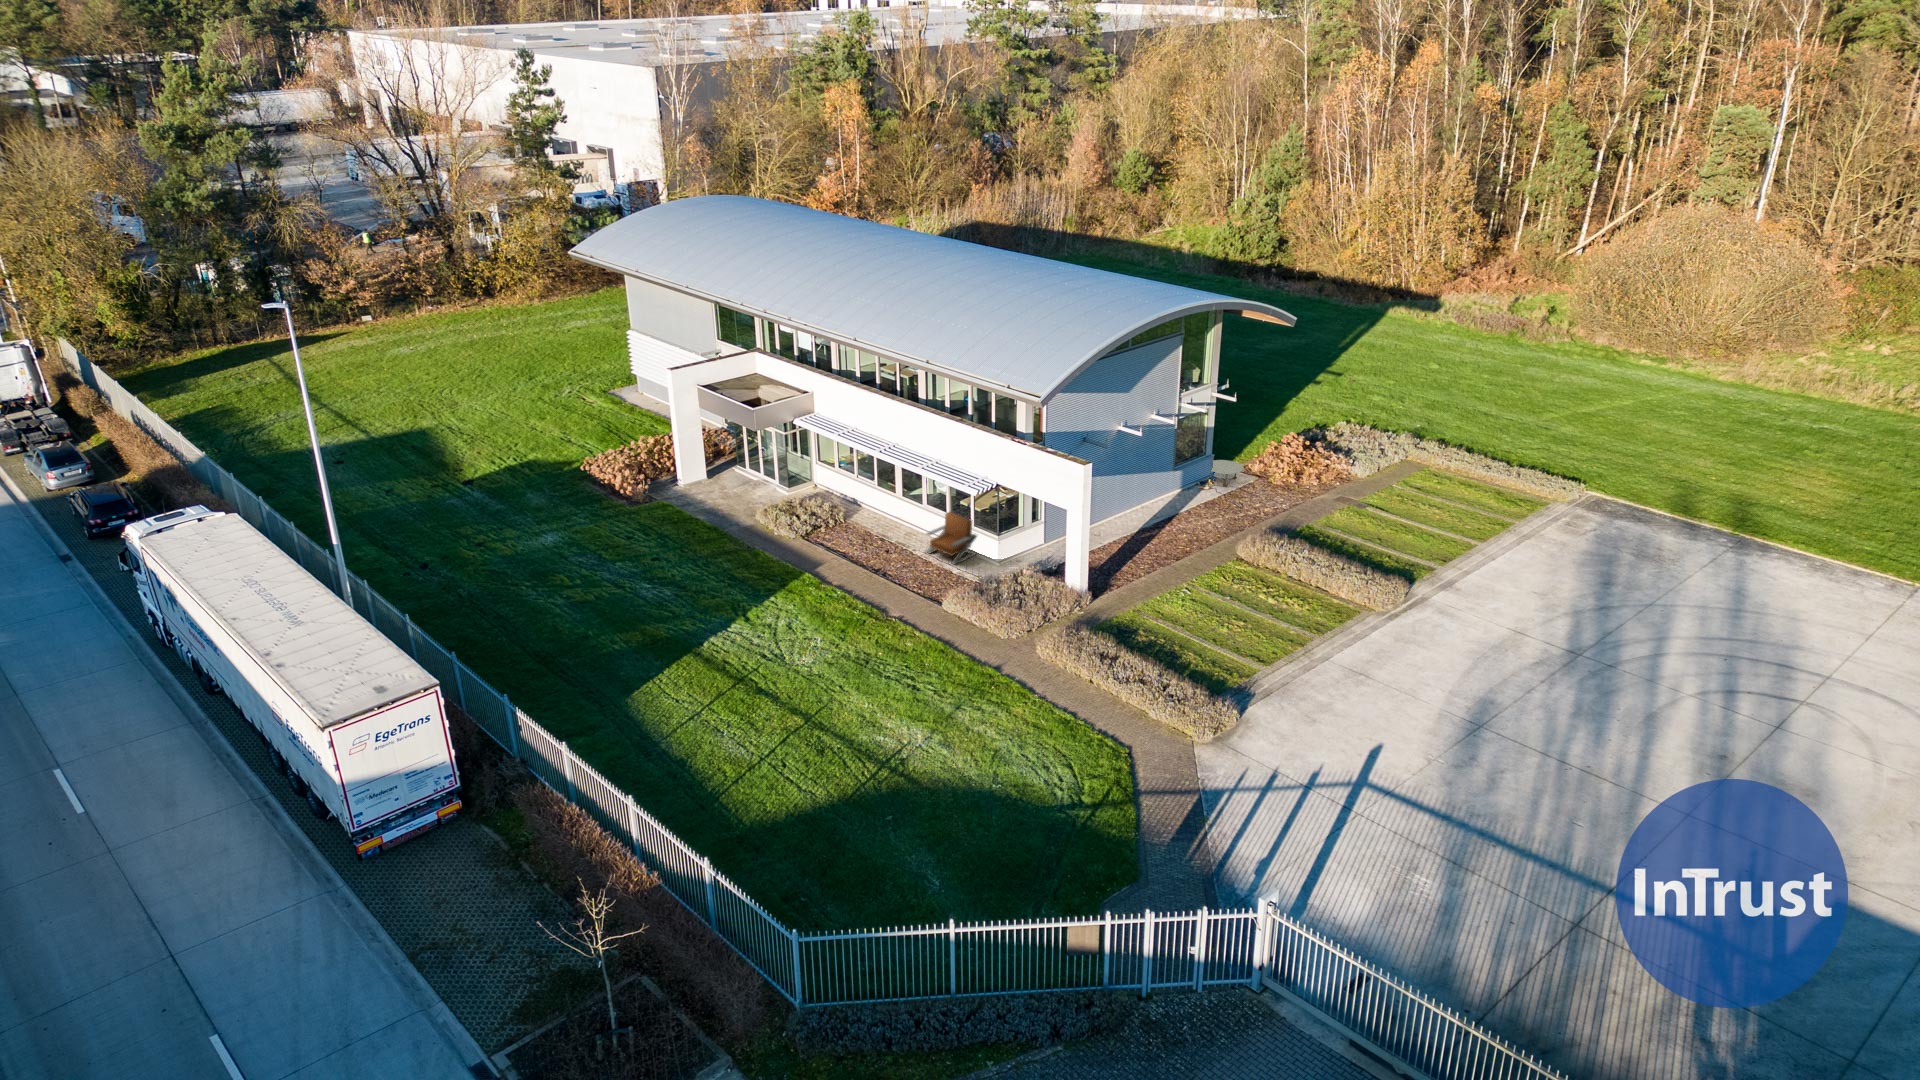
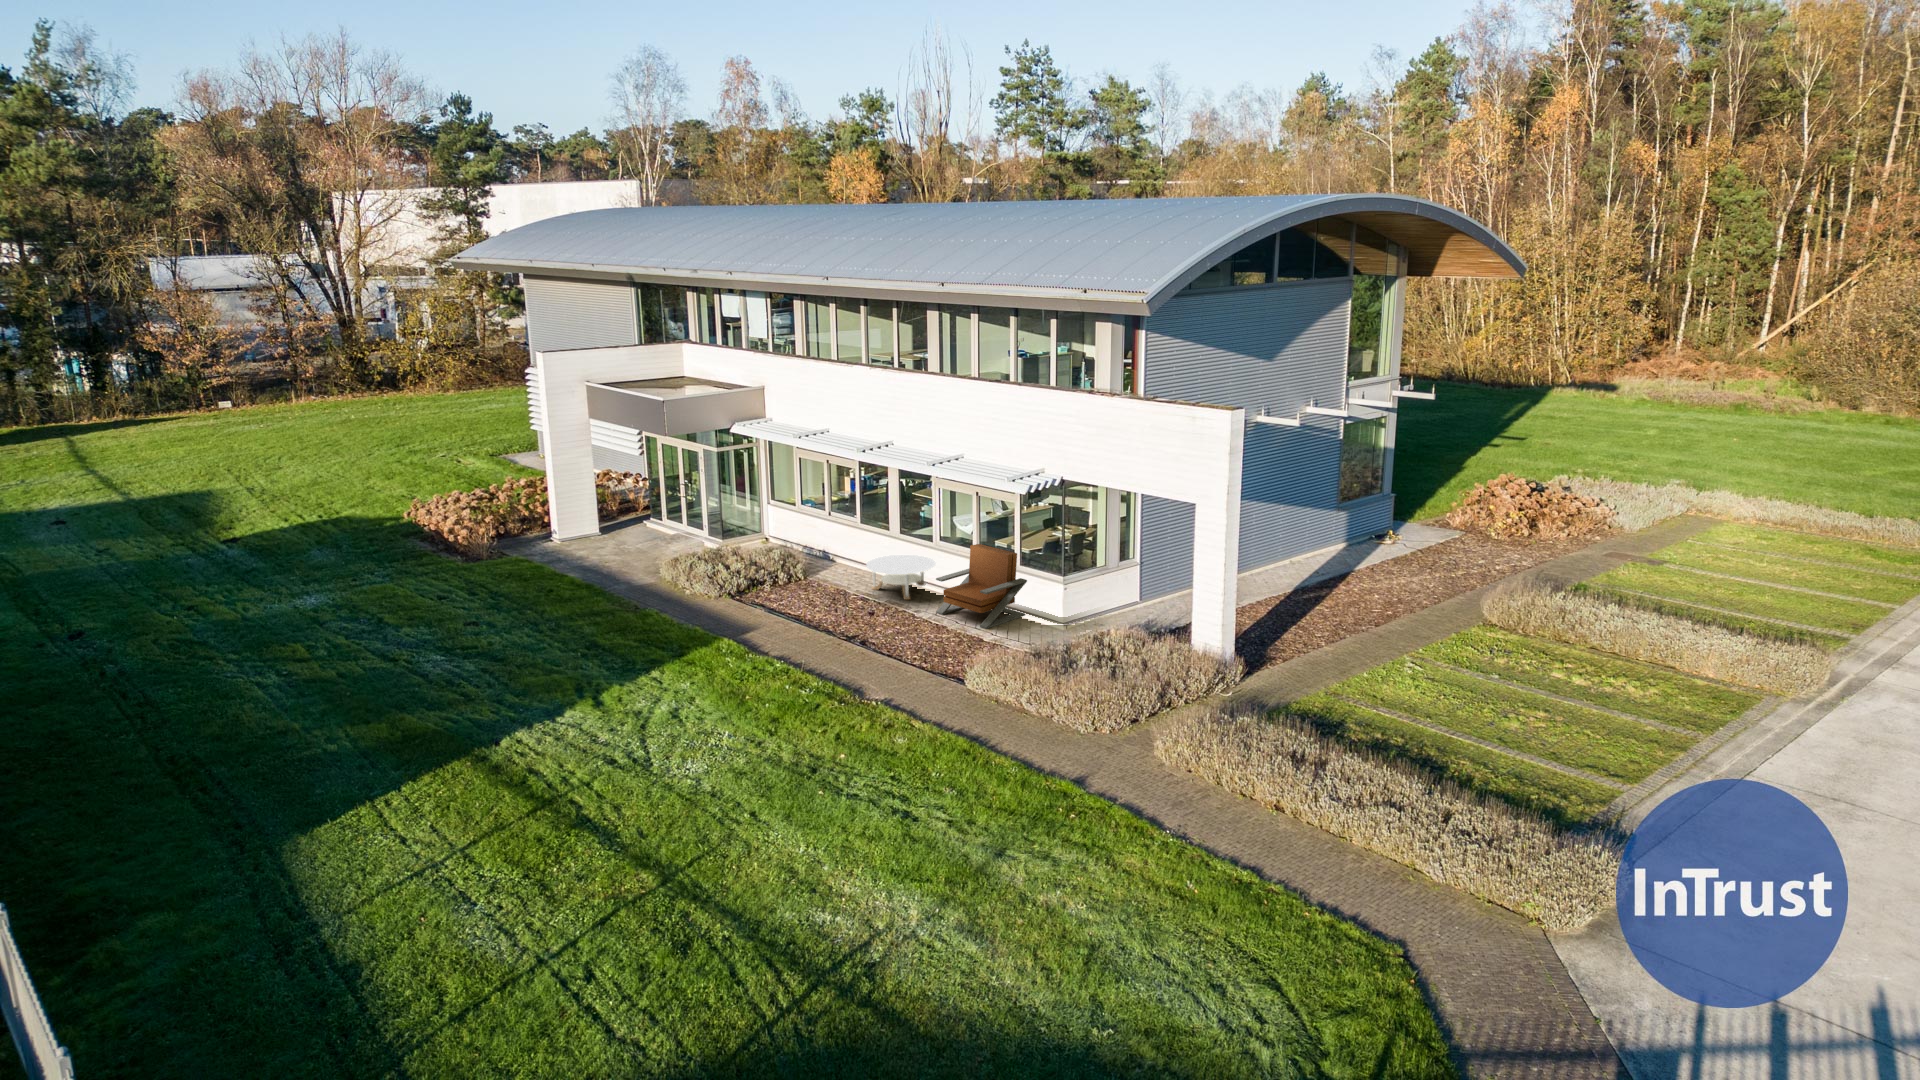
round table: present [1211,460,1244,487] -> present [866,555,936,600]

